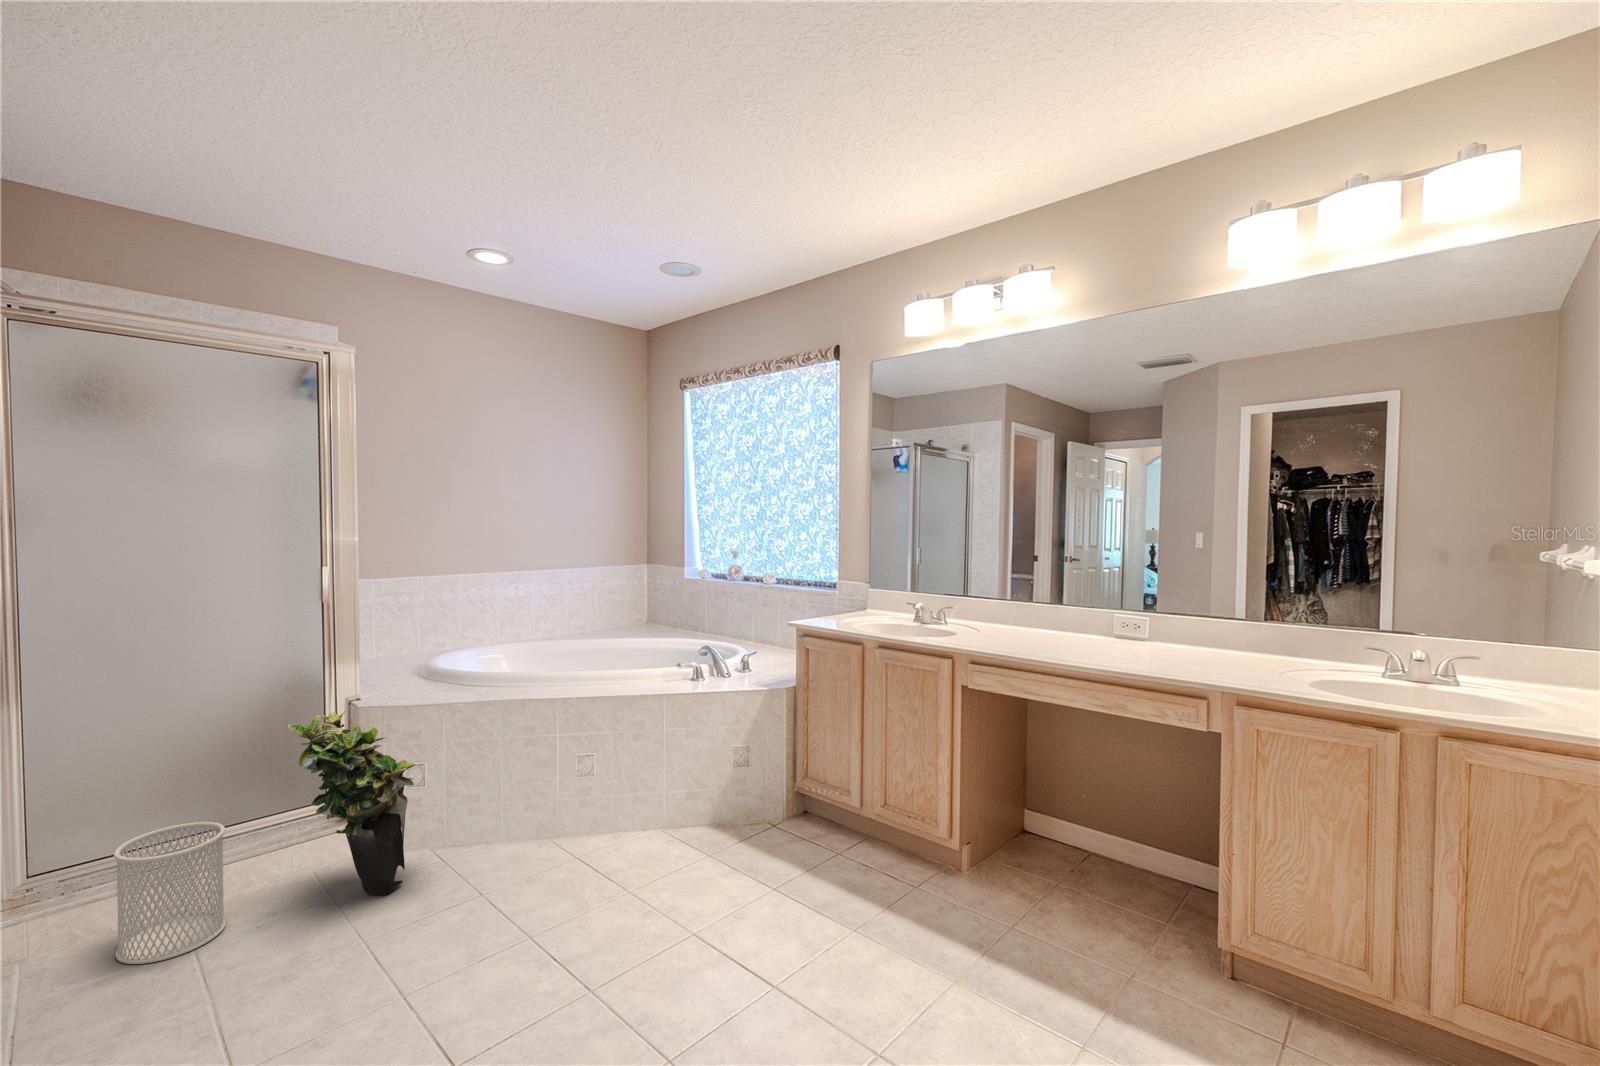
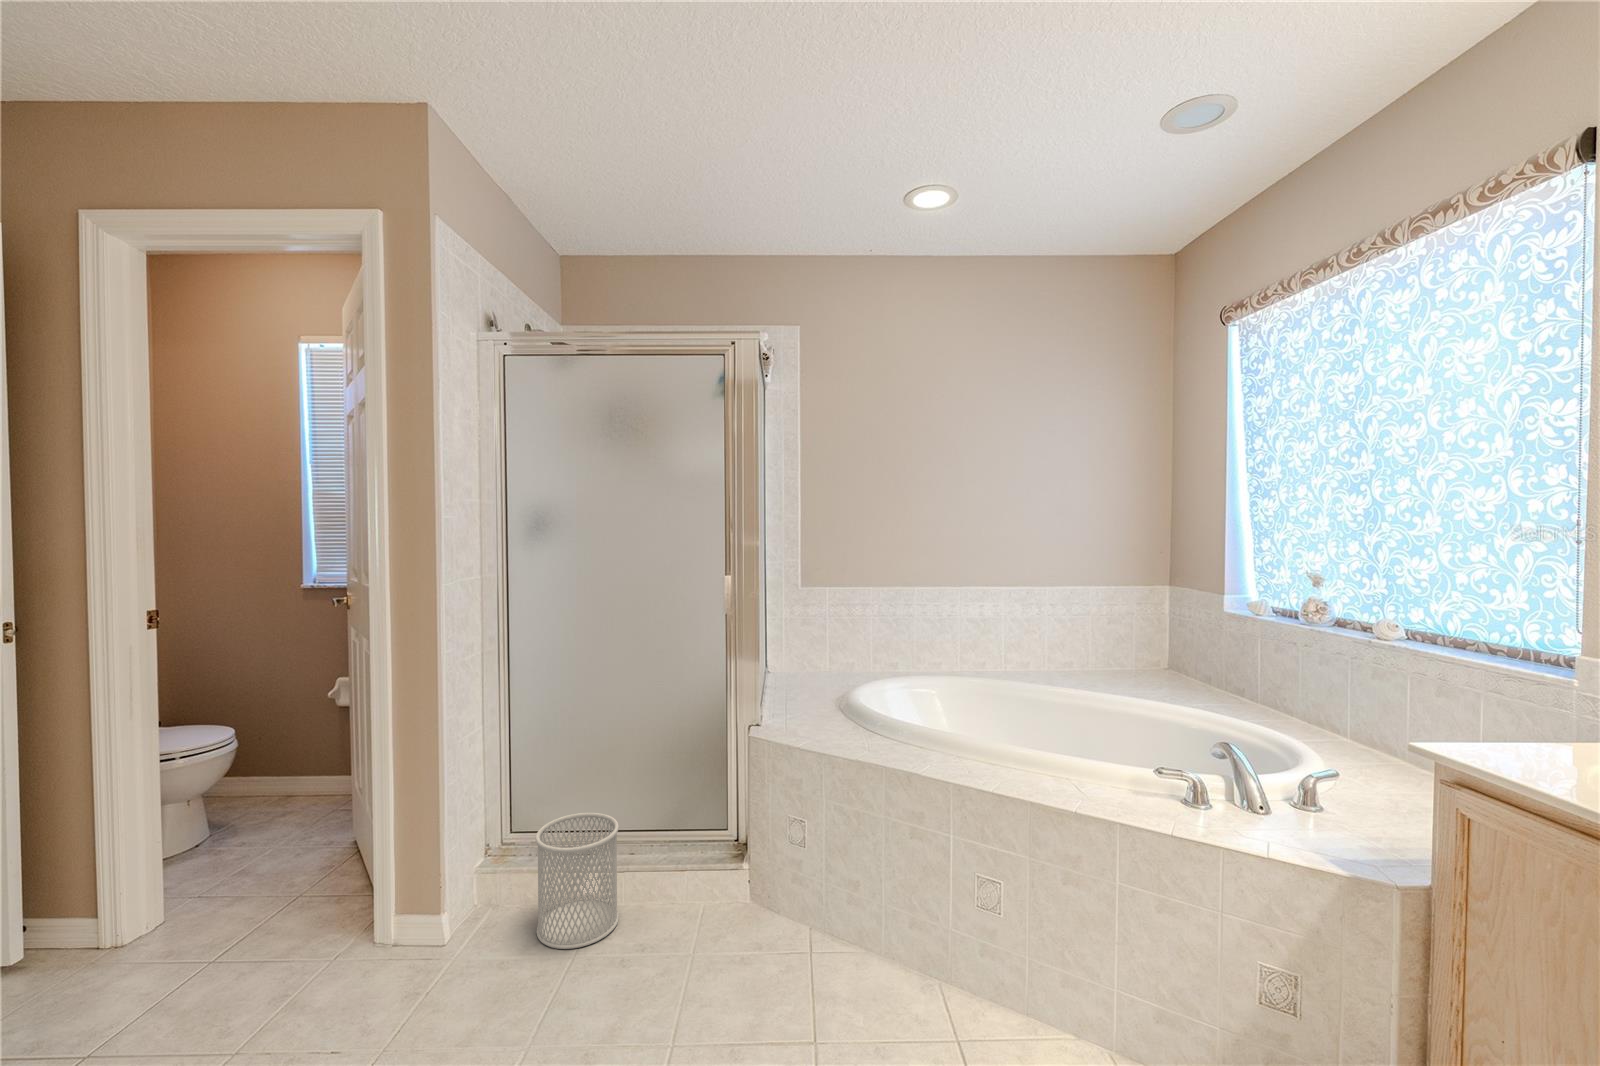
potted plant: present [288,709,416,895] -> none [660,731,780,967]

